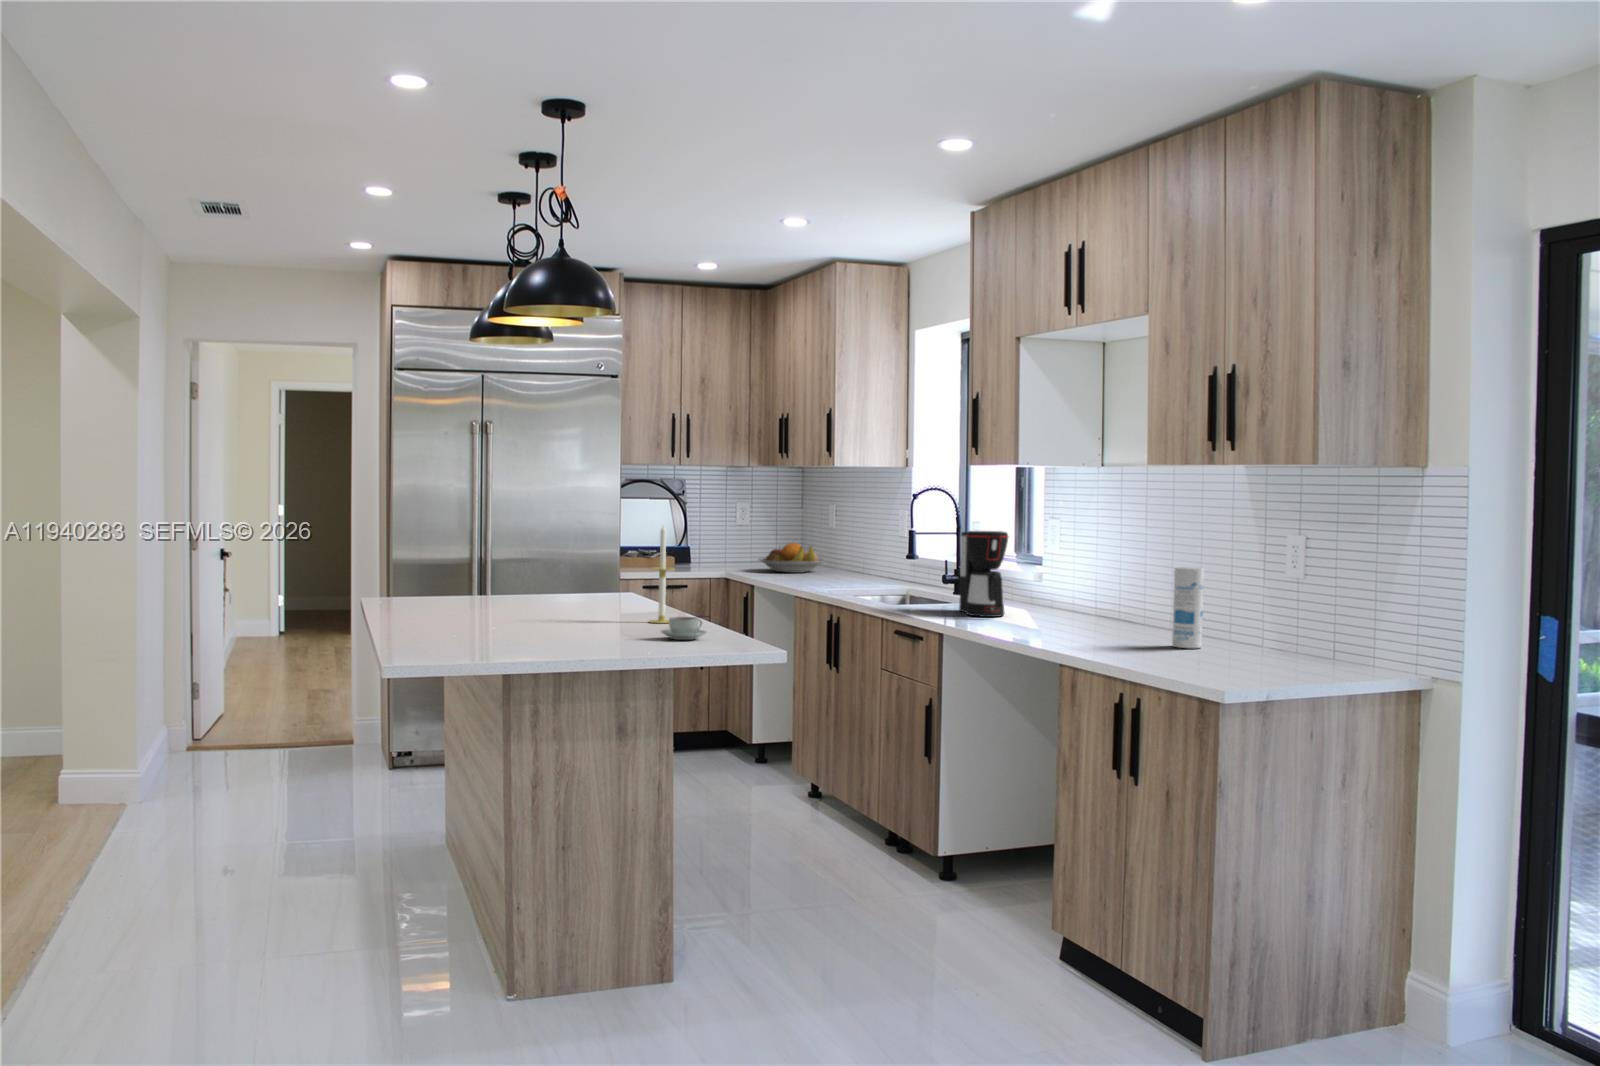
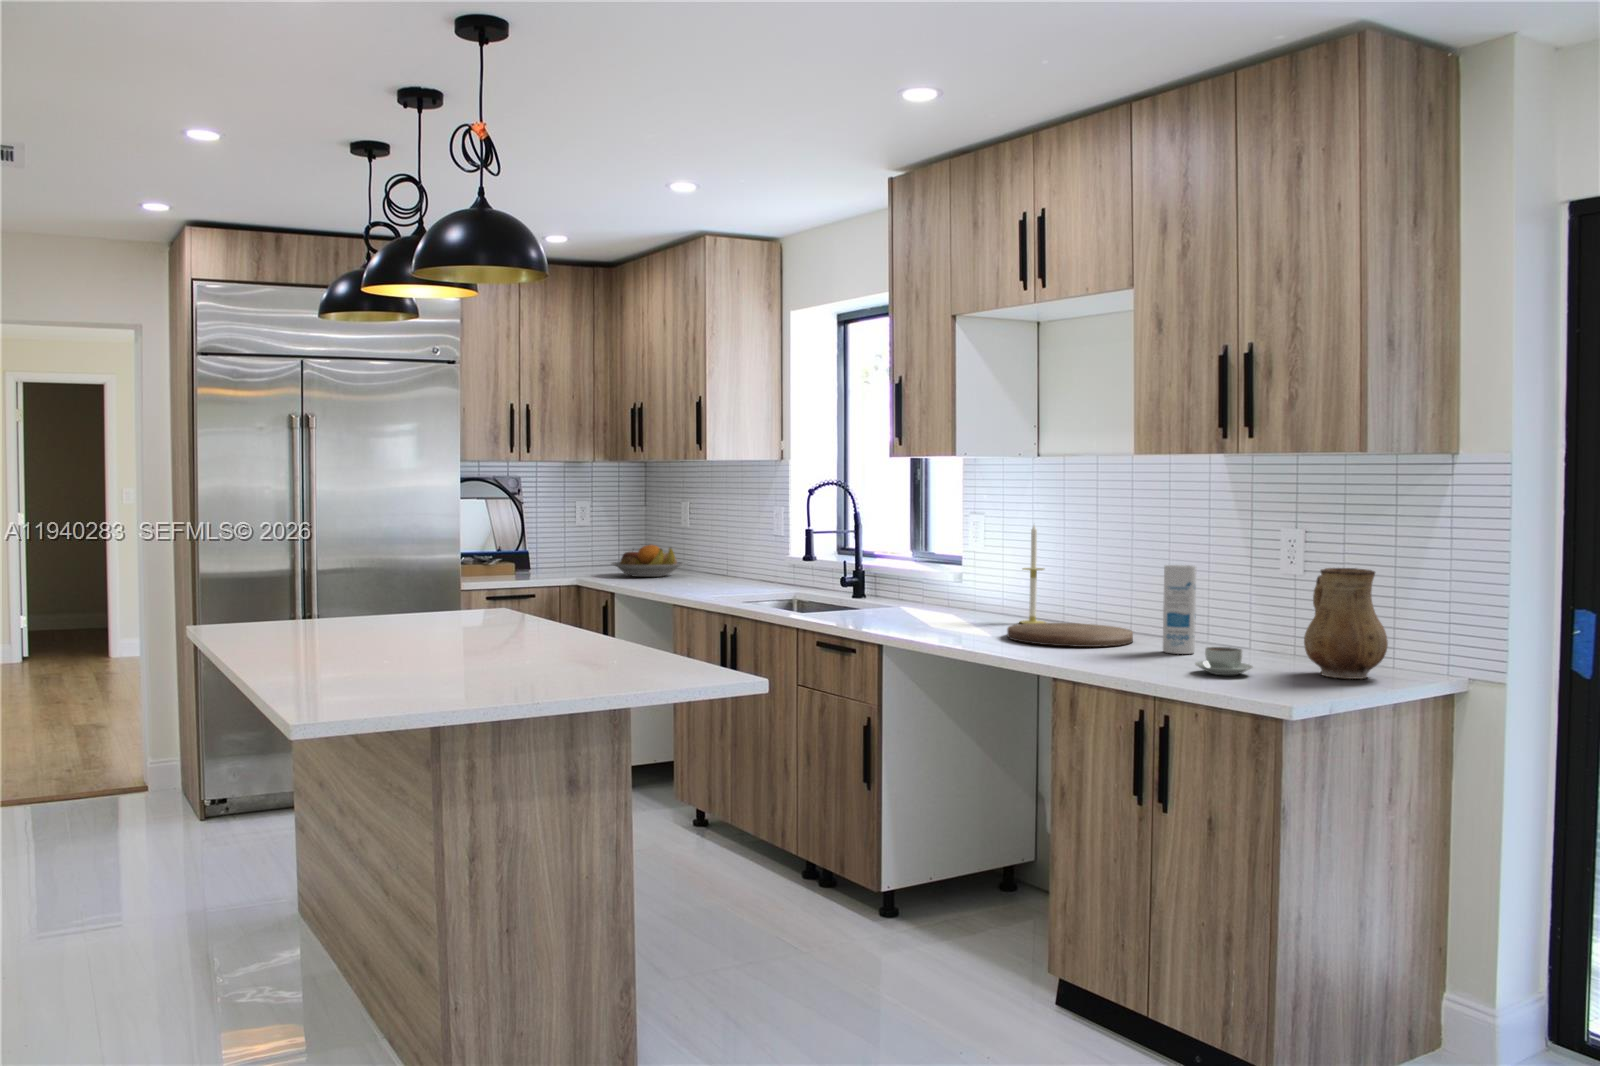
candle: present [650,526,673,623] -> present [1020,525,1045,624]
coffee maker: present [959,531,1009,617] -> none [884,529,944,623]
ceramic pitcher: none [1274,571,1349,673] -> present [1304,568,1388,679]
coffee cup: present [661,617,706,640] -> present [1195,647,1253,675]
cutting board: none [1046,619,1161,640] -> present [1007,623,1133,647]

